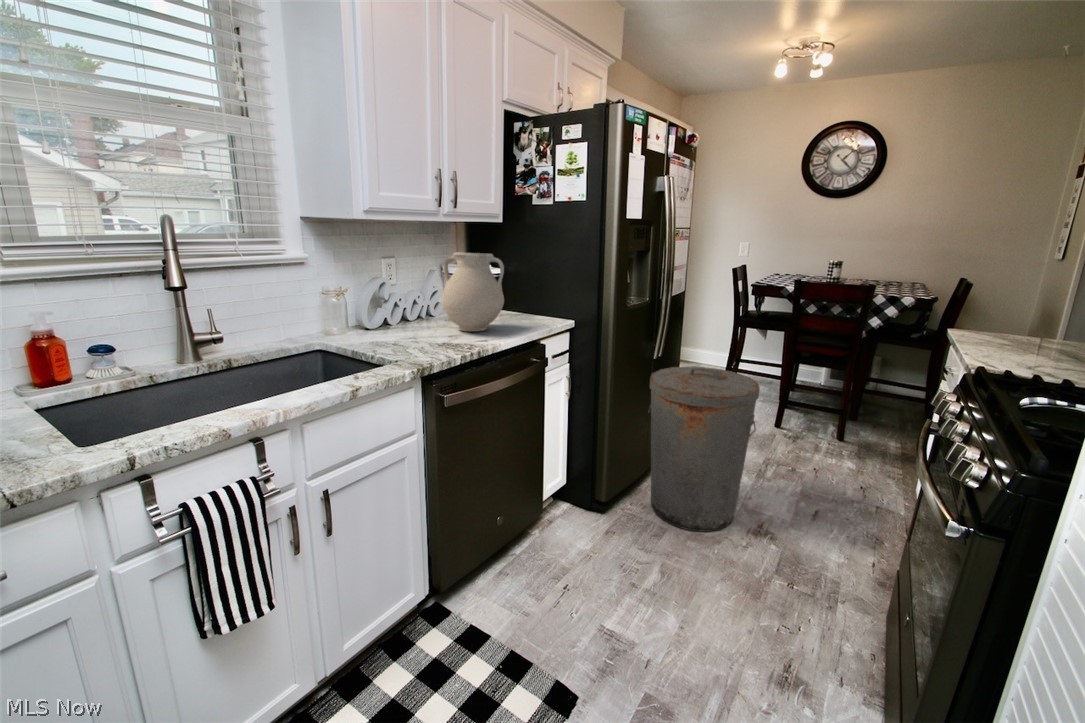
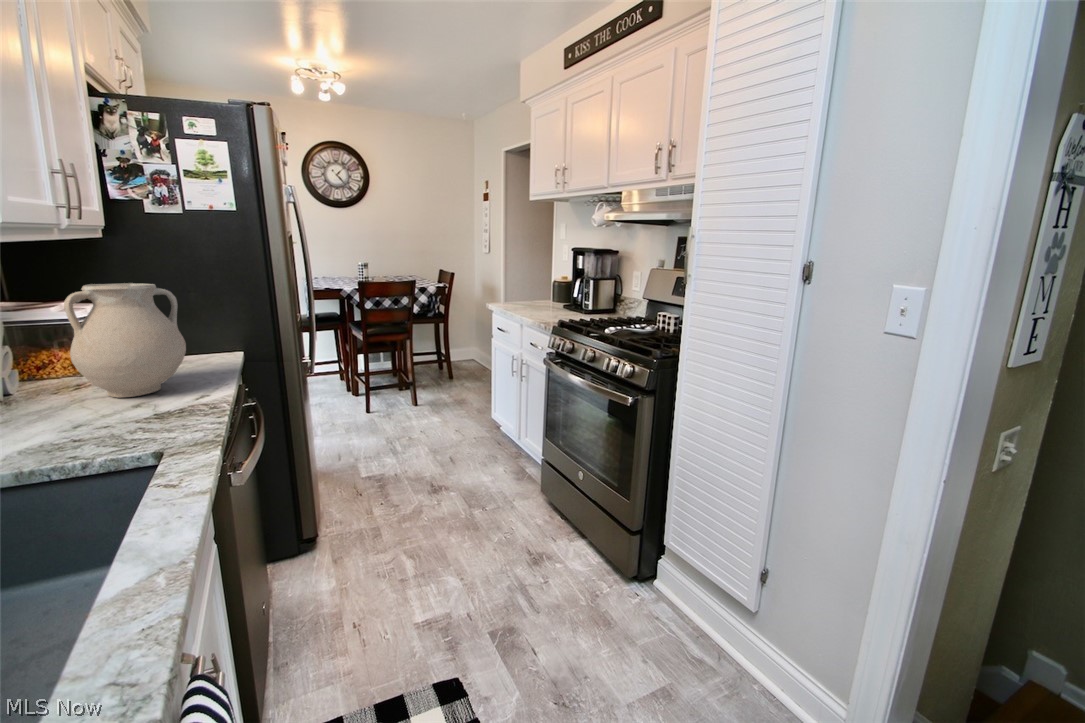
trash can: present [648,366,760,532] -> none [319,370,422,522]

